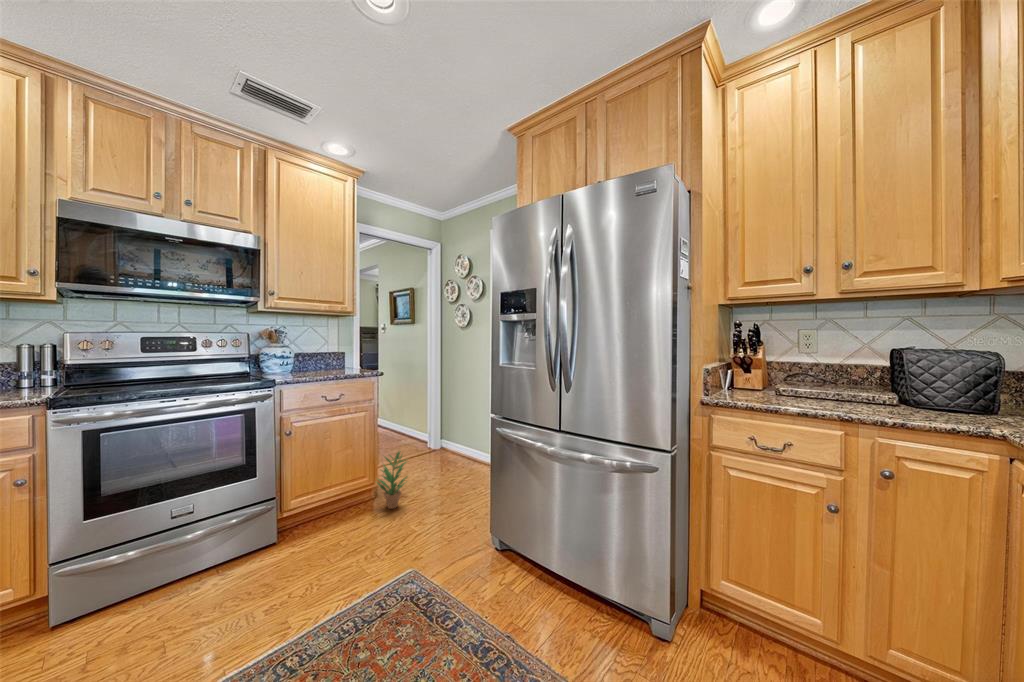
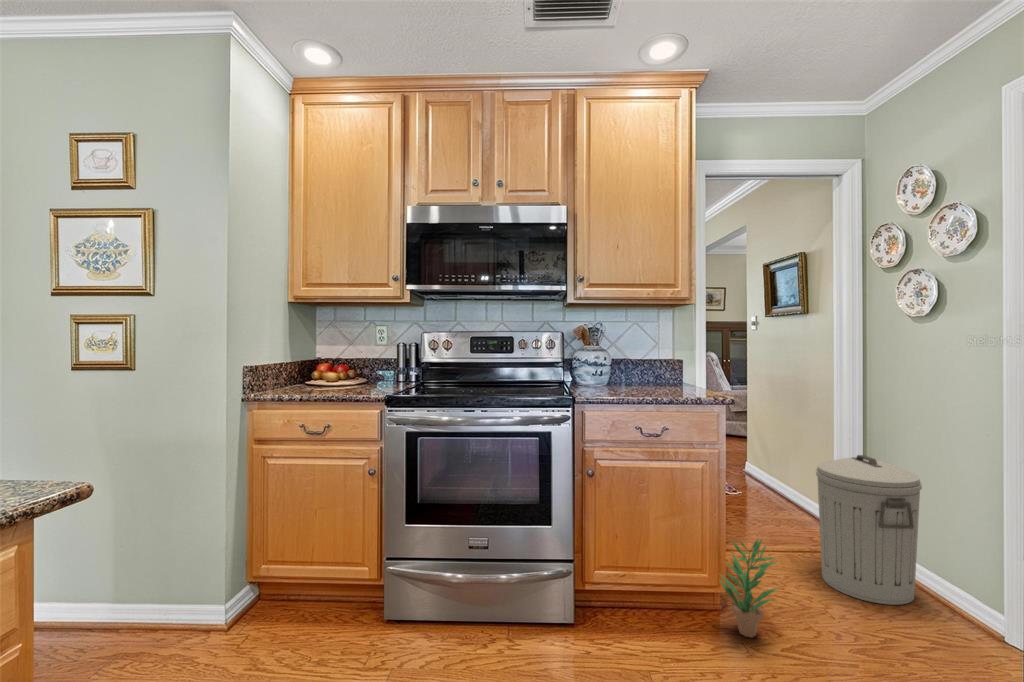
trash can: none [422,398,467,471] -> present [816,455,922,605]

